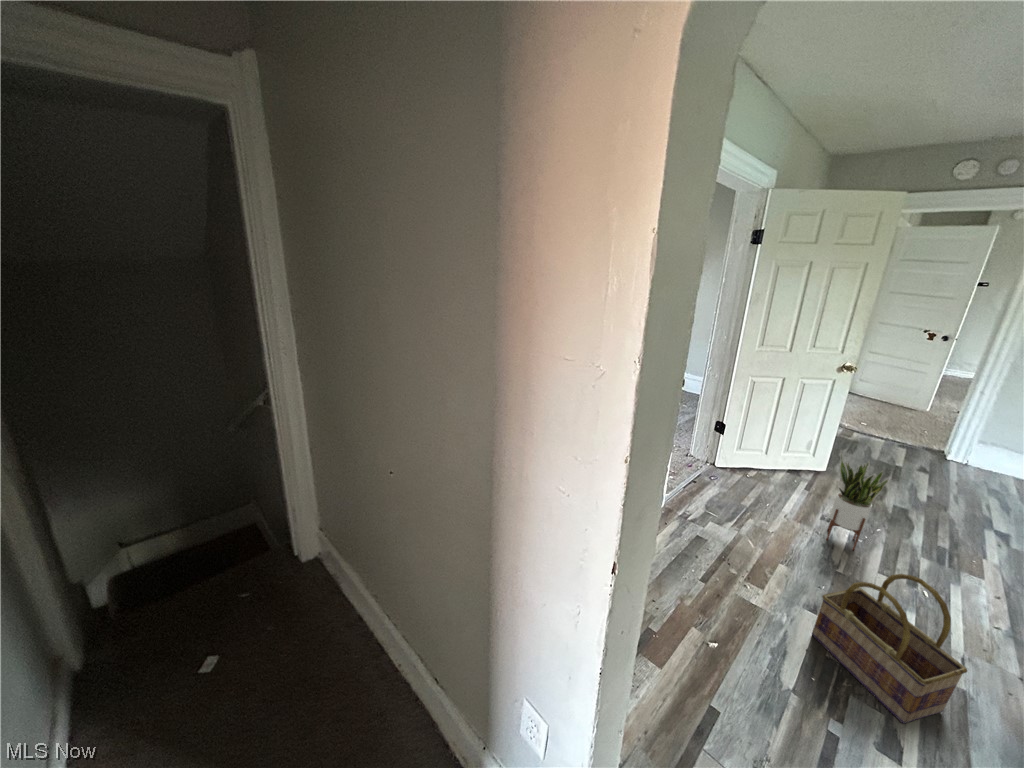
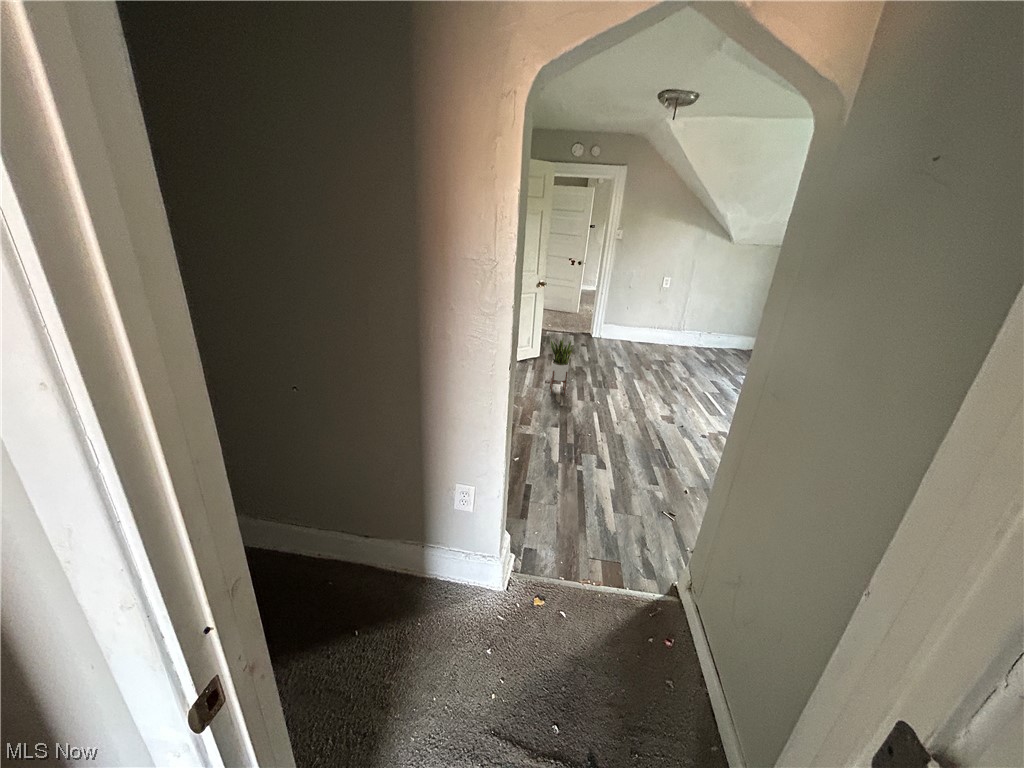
basket: present [812,574,967,724] -> none [559,383,620,455]

